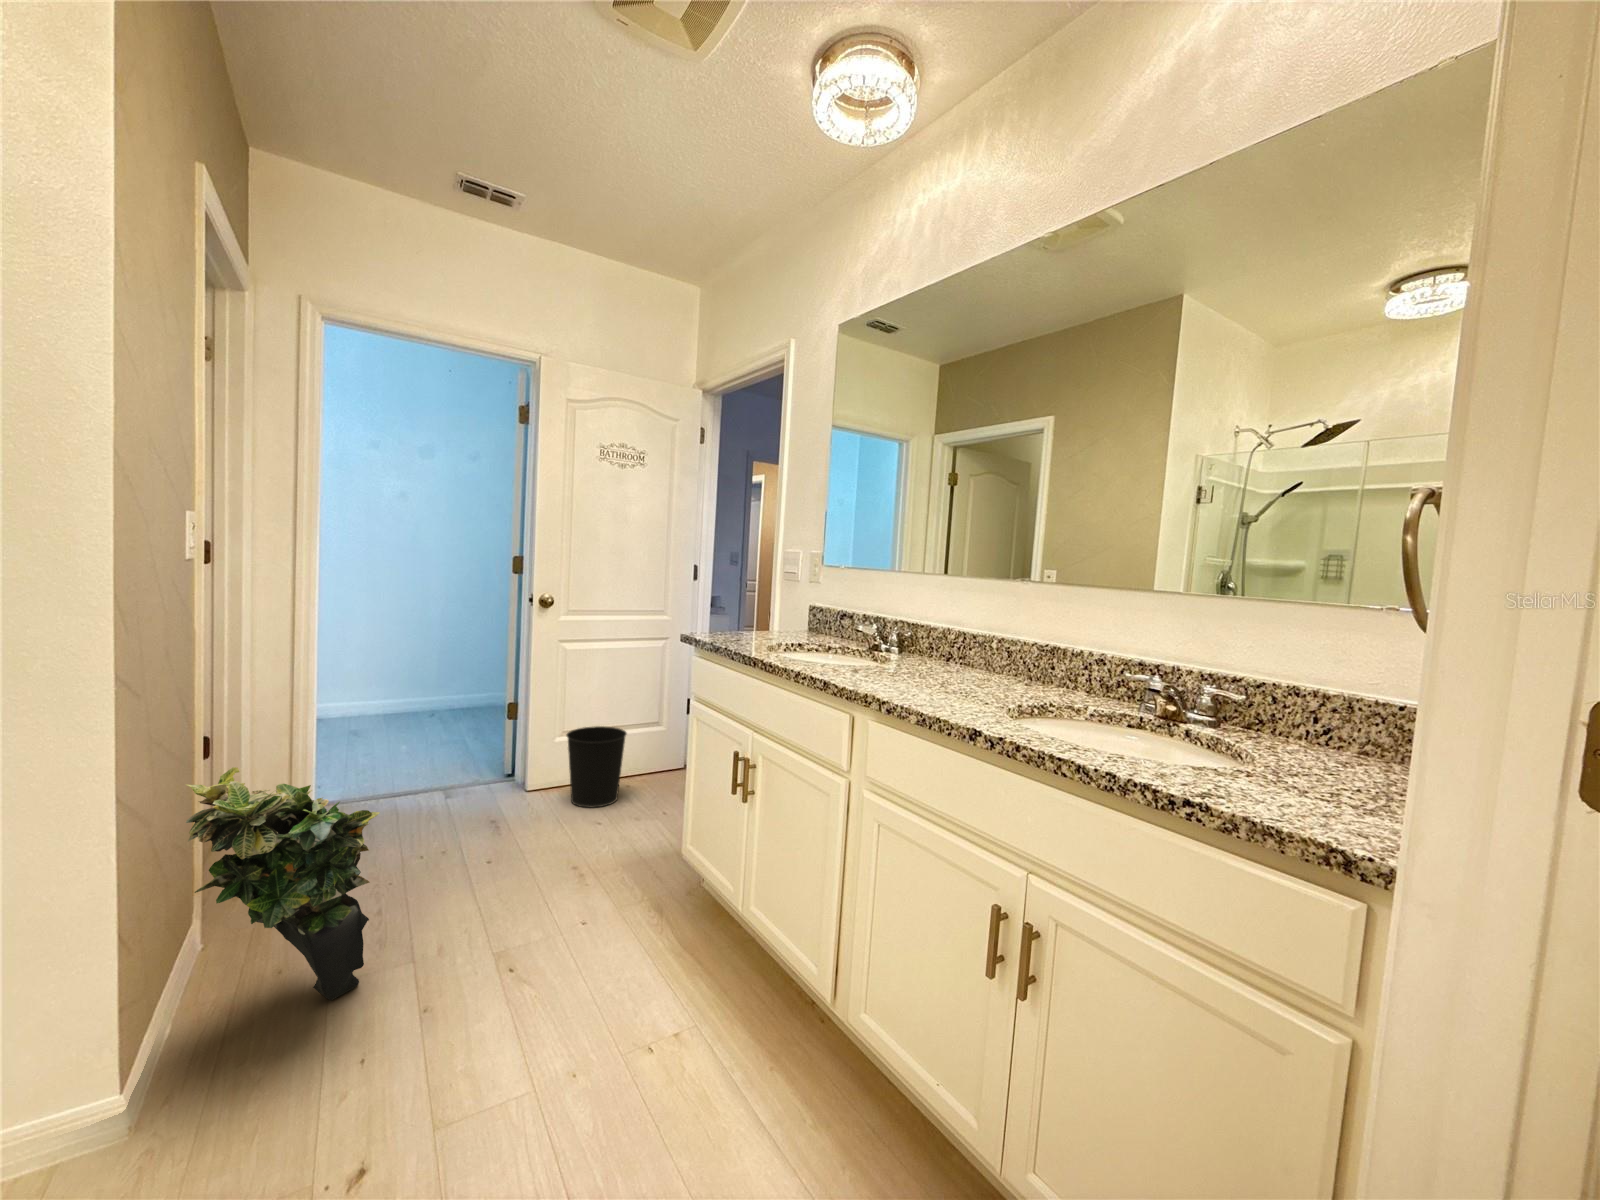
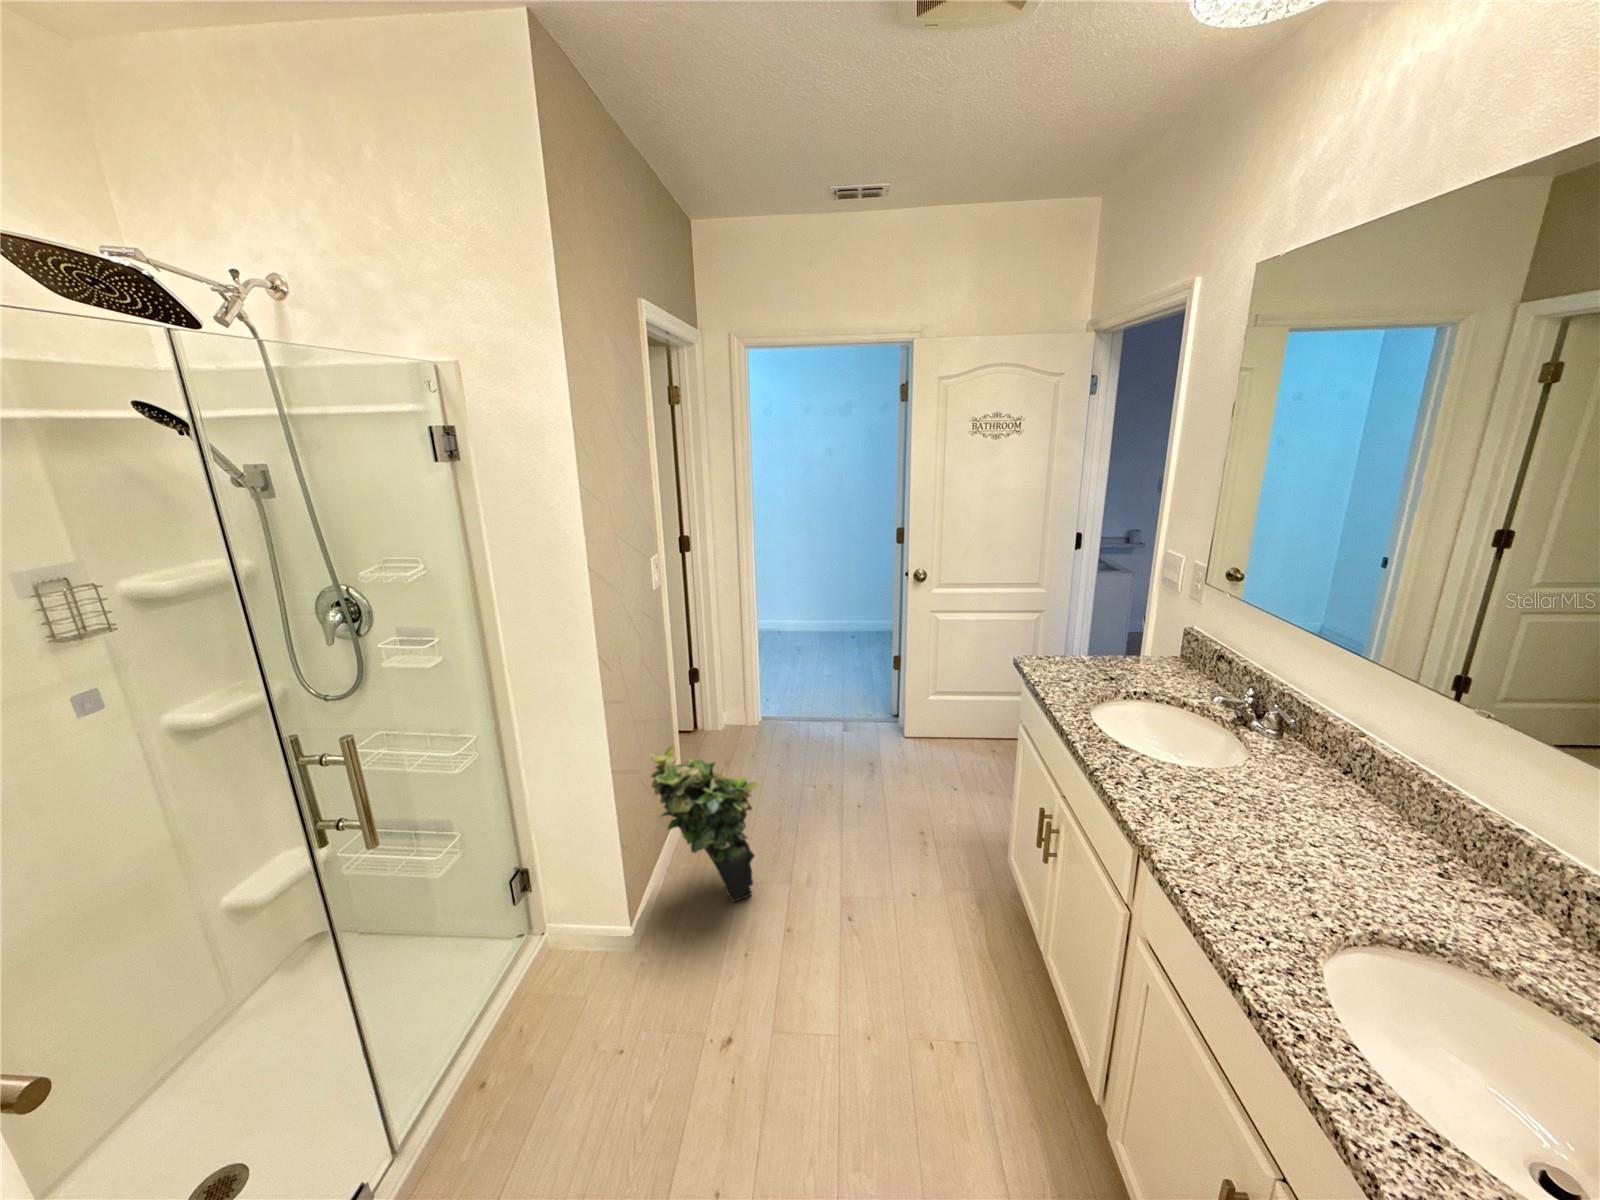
wastebasket: present [567,726,627,808] -> none [933,693,989,772]

